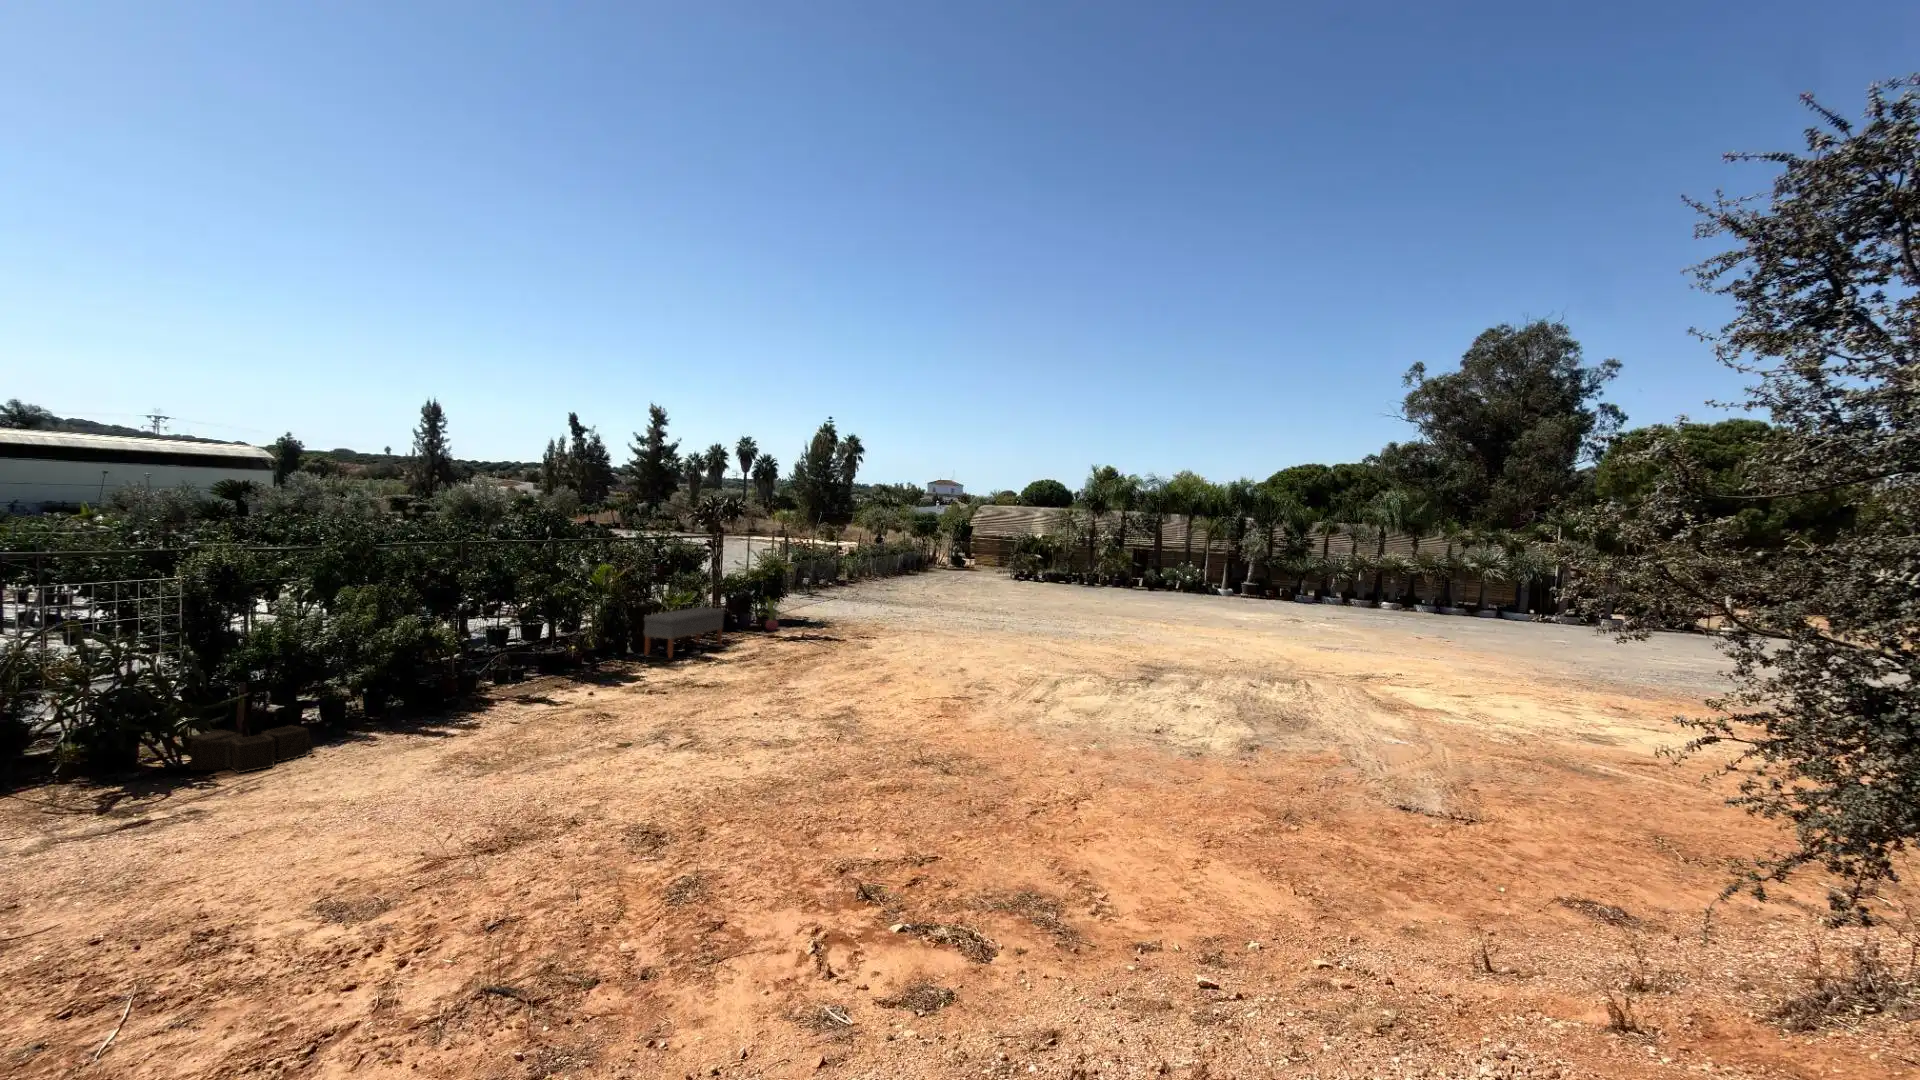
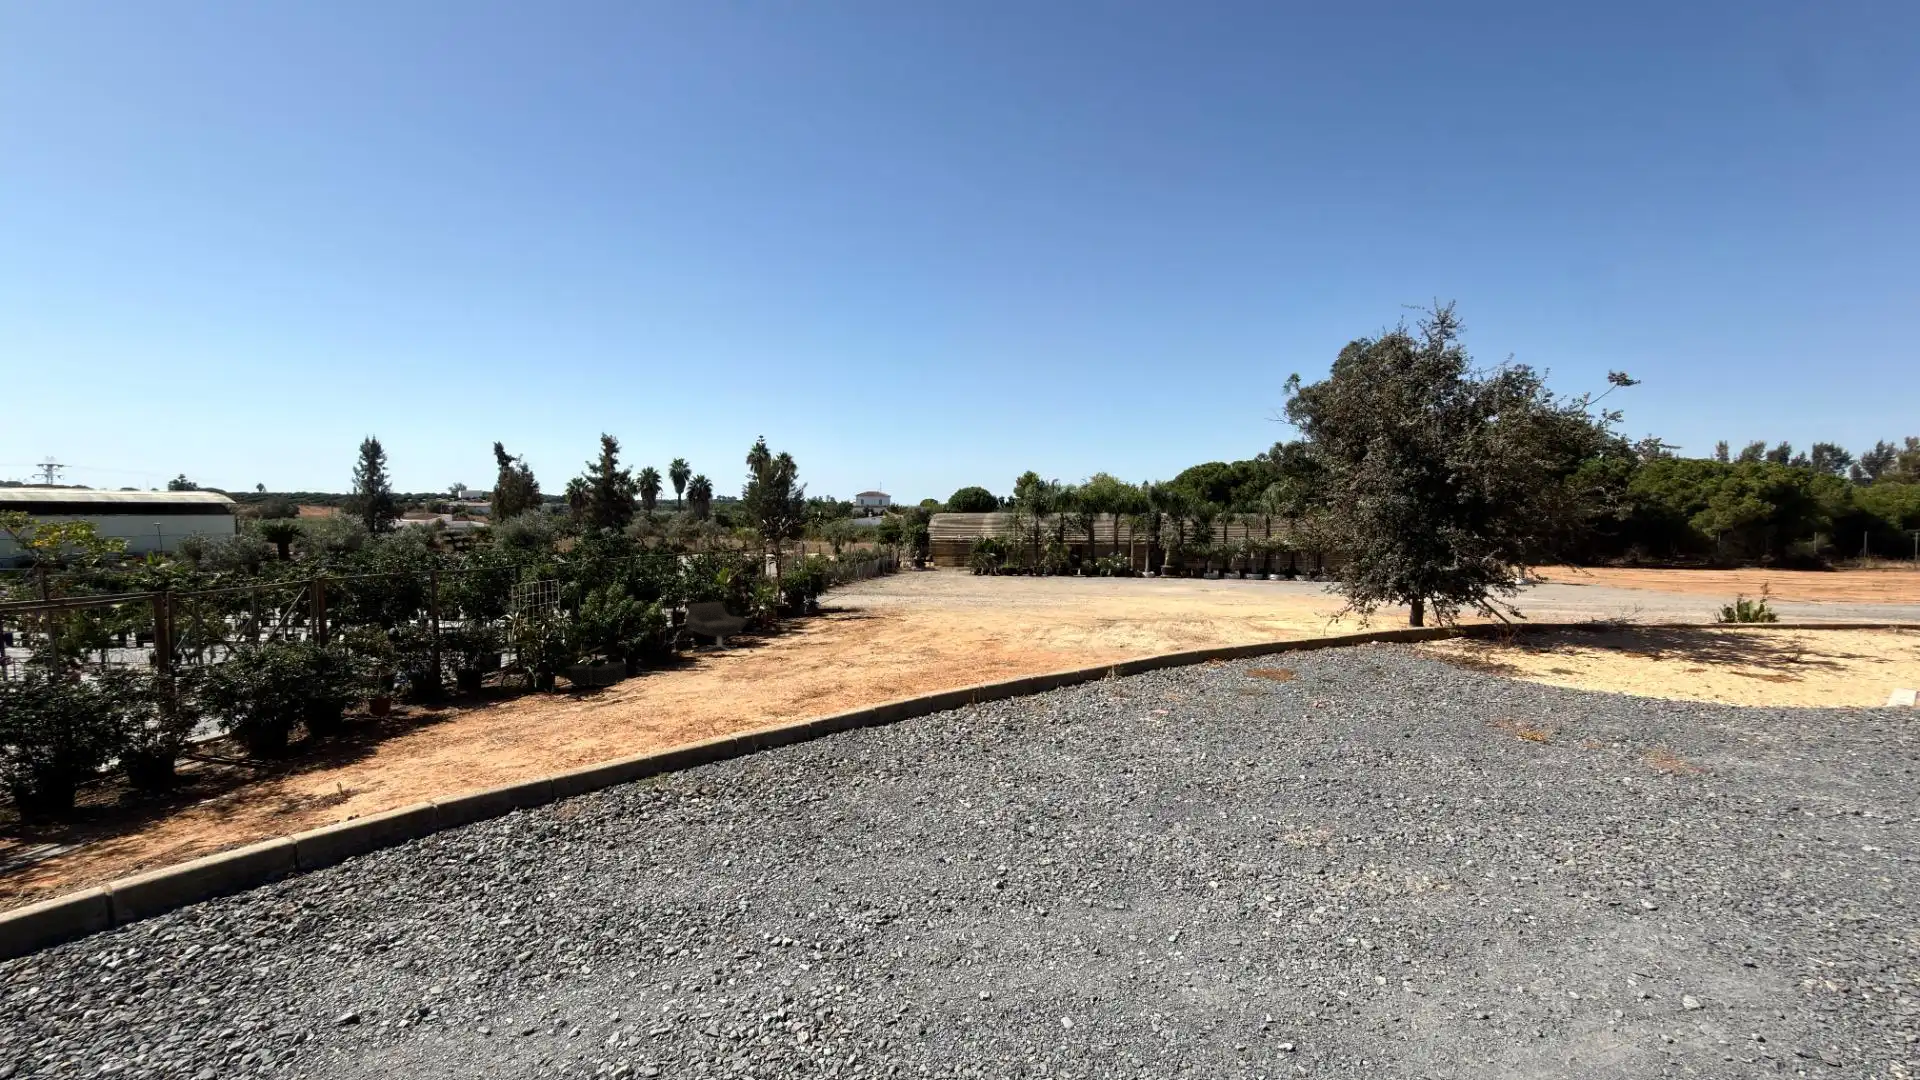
decorative plant: present [760,598,778,630] -> none [802,588,832,614]
bench: present [644,607,724,658] -> none [747,596,796,631]
lounge chair: none [514,619,602,696] -> present [686,602,747,650]

